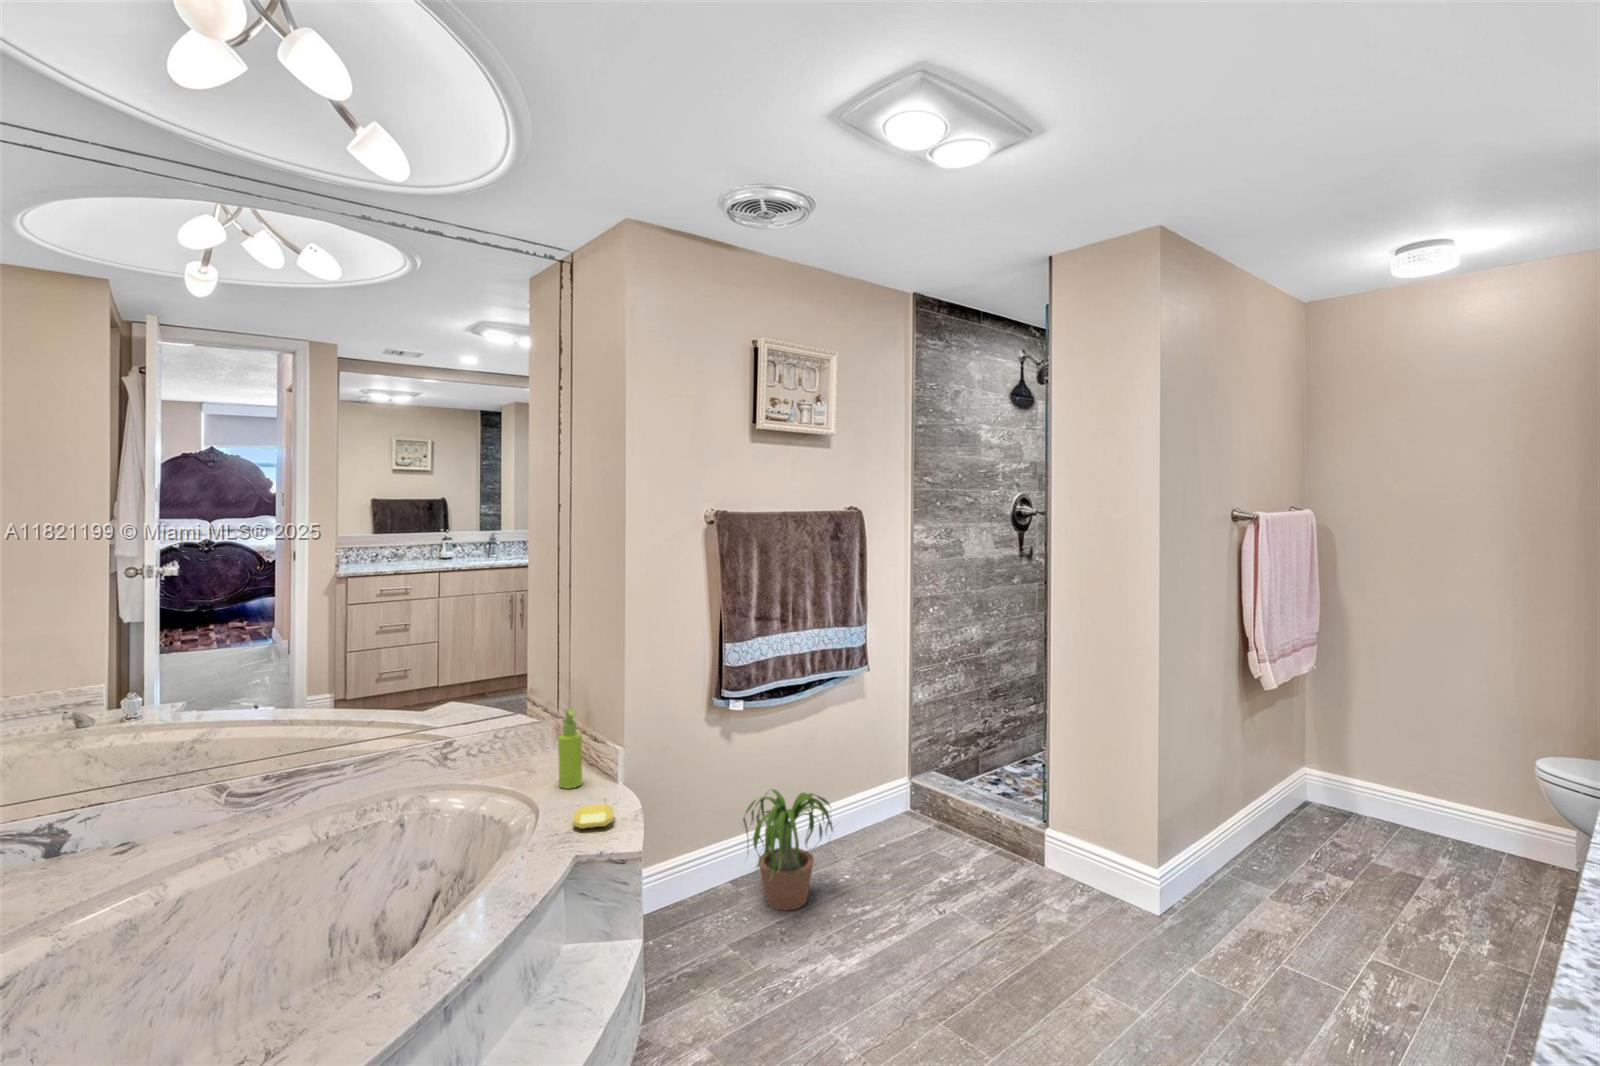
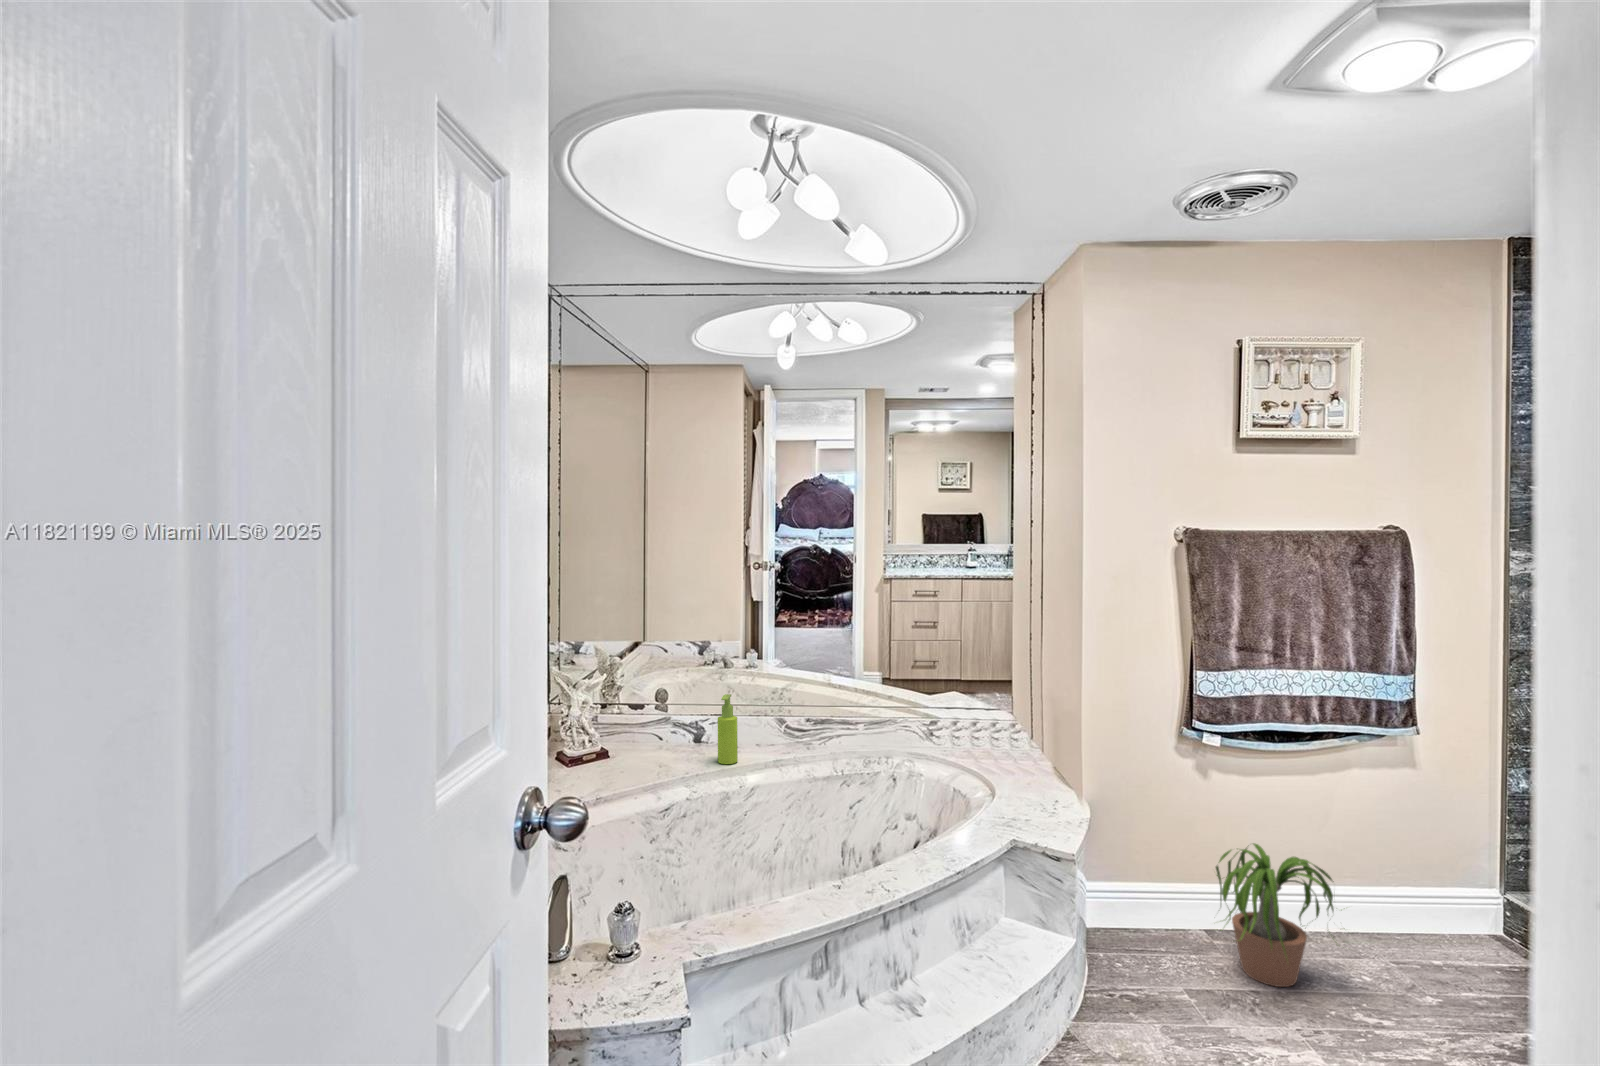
soap dispenser: present [558,709,582,789] -> present [718,694,738,764]
soap bar: present [573,804,614,829] -> none [1012,798,1052,821]

